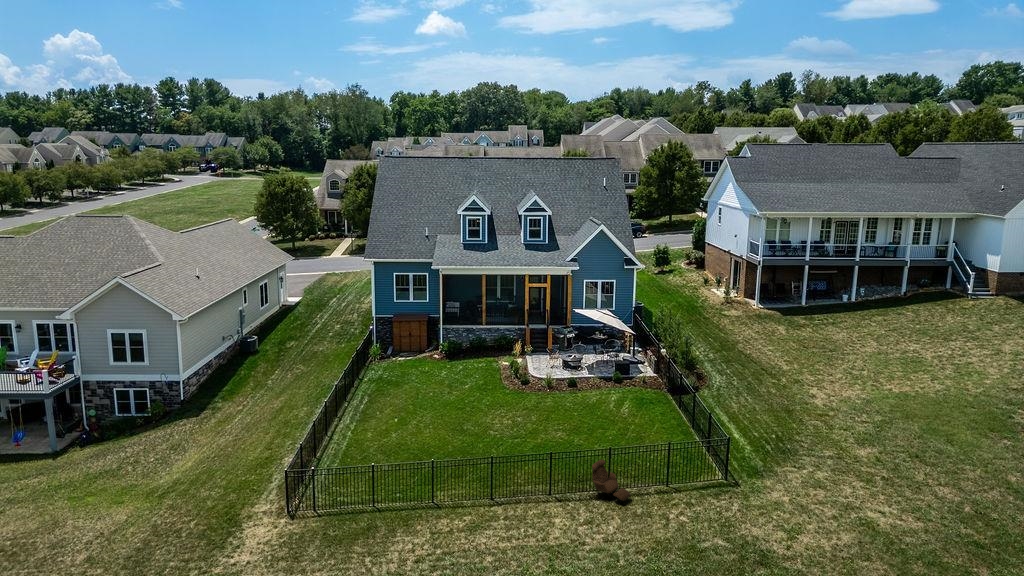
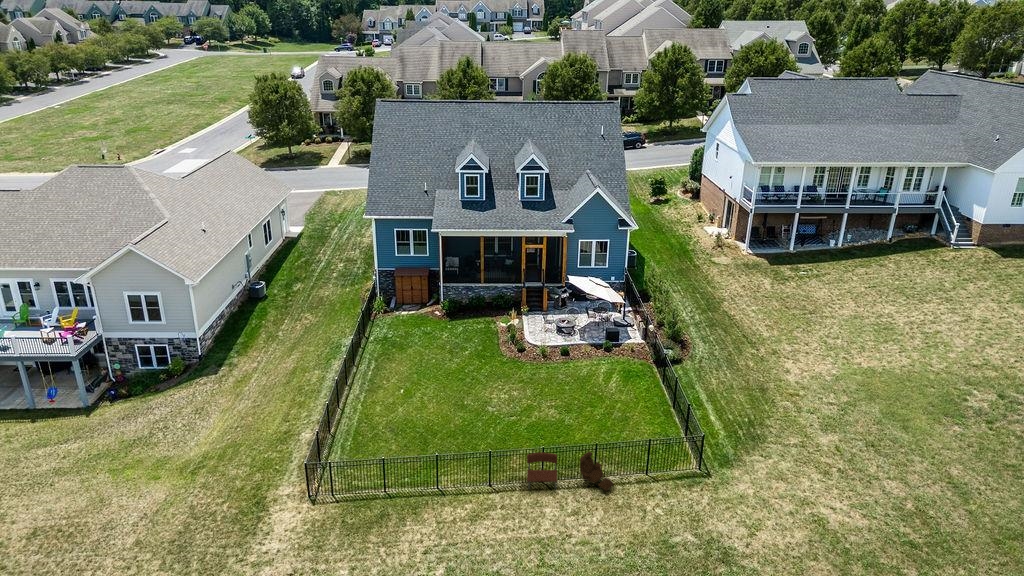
bench: none [533,460,567,503] -> present [527,453,557,489]

